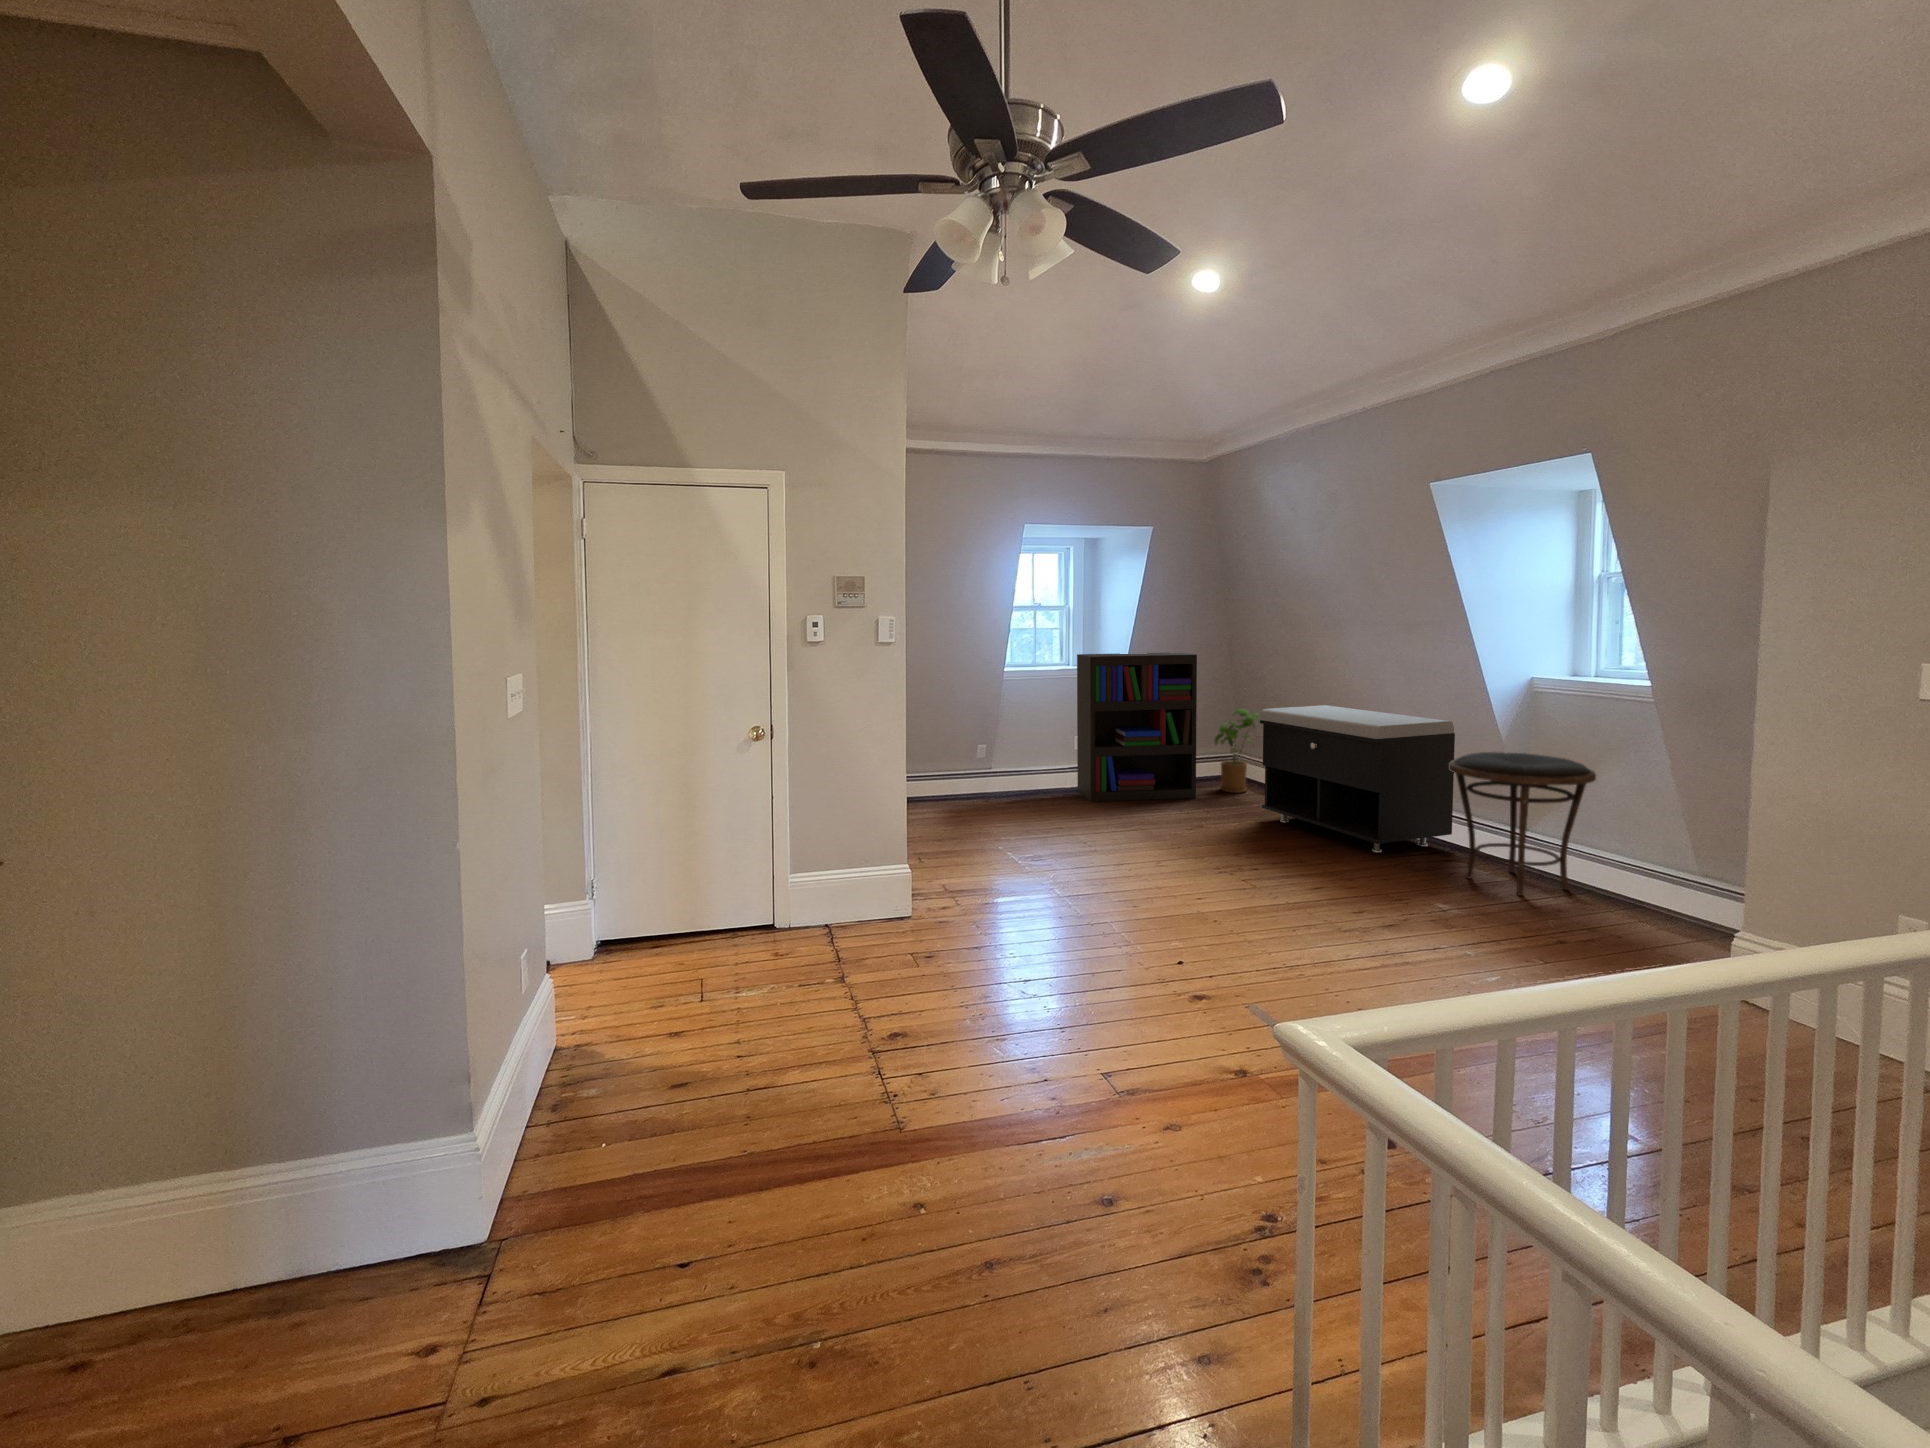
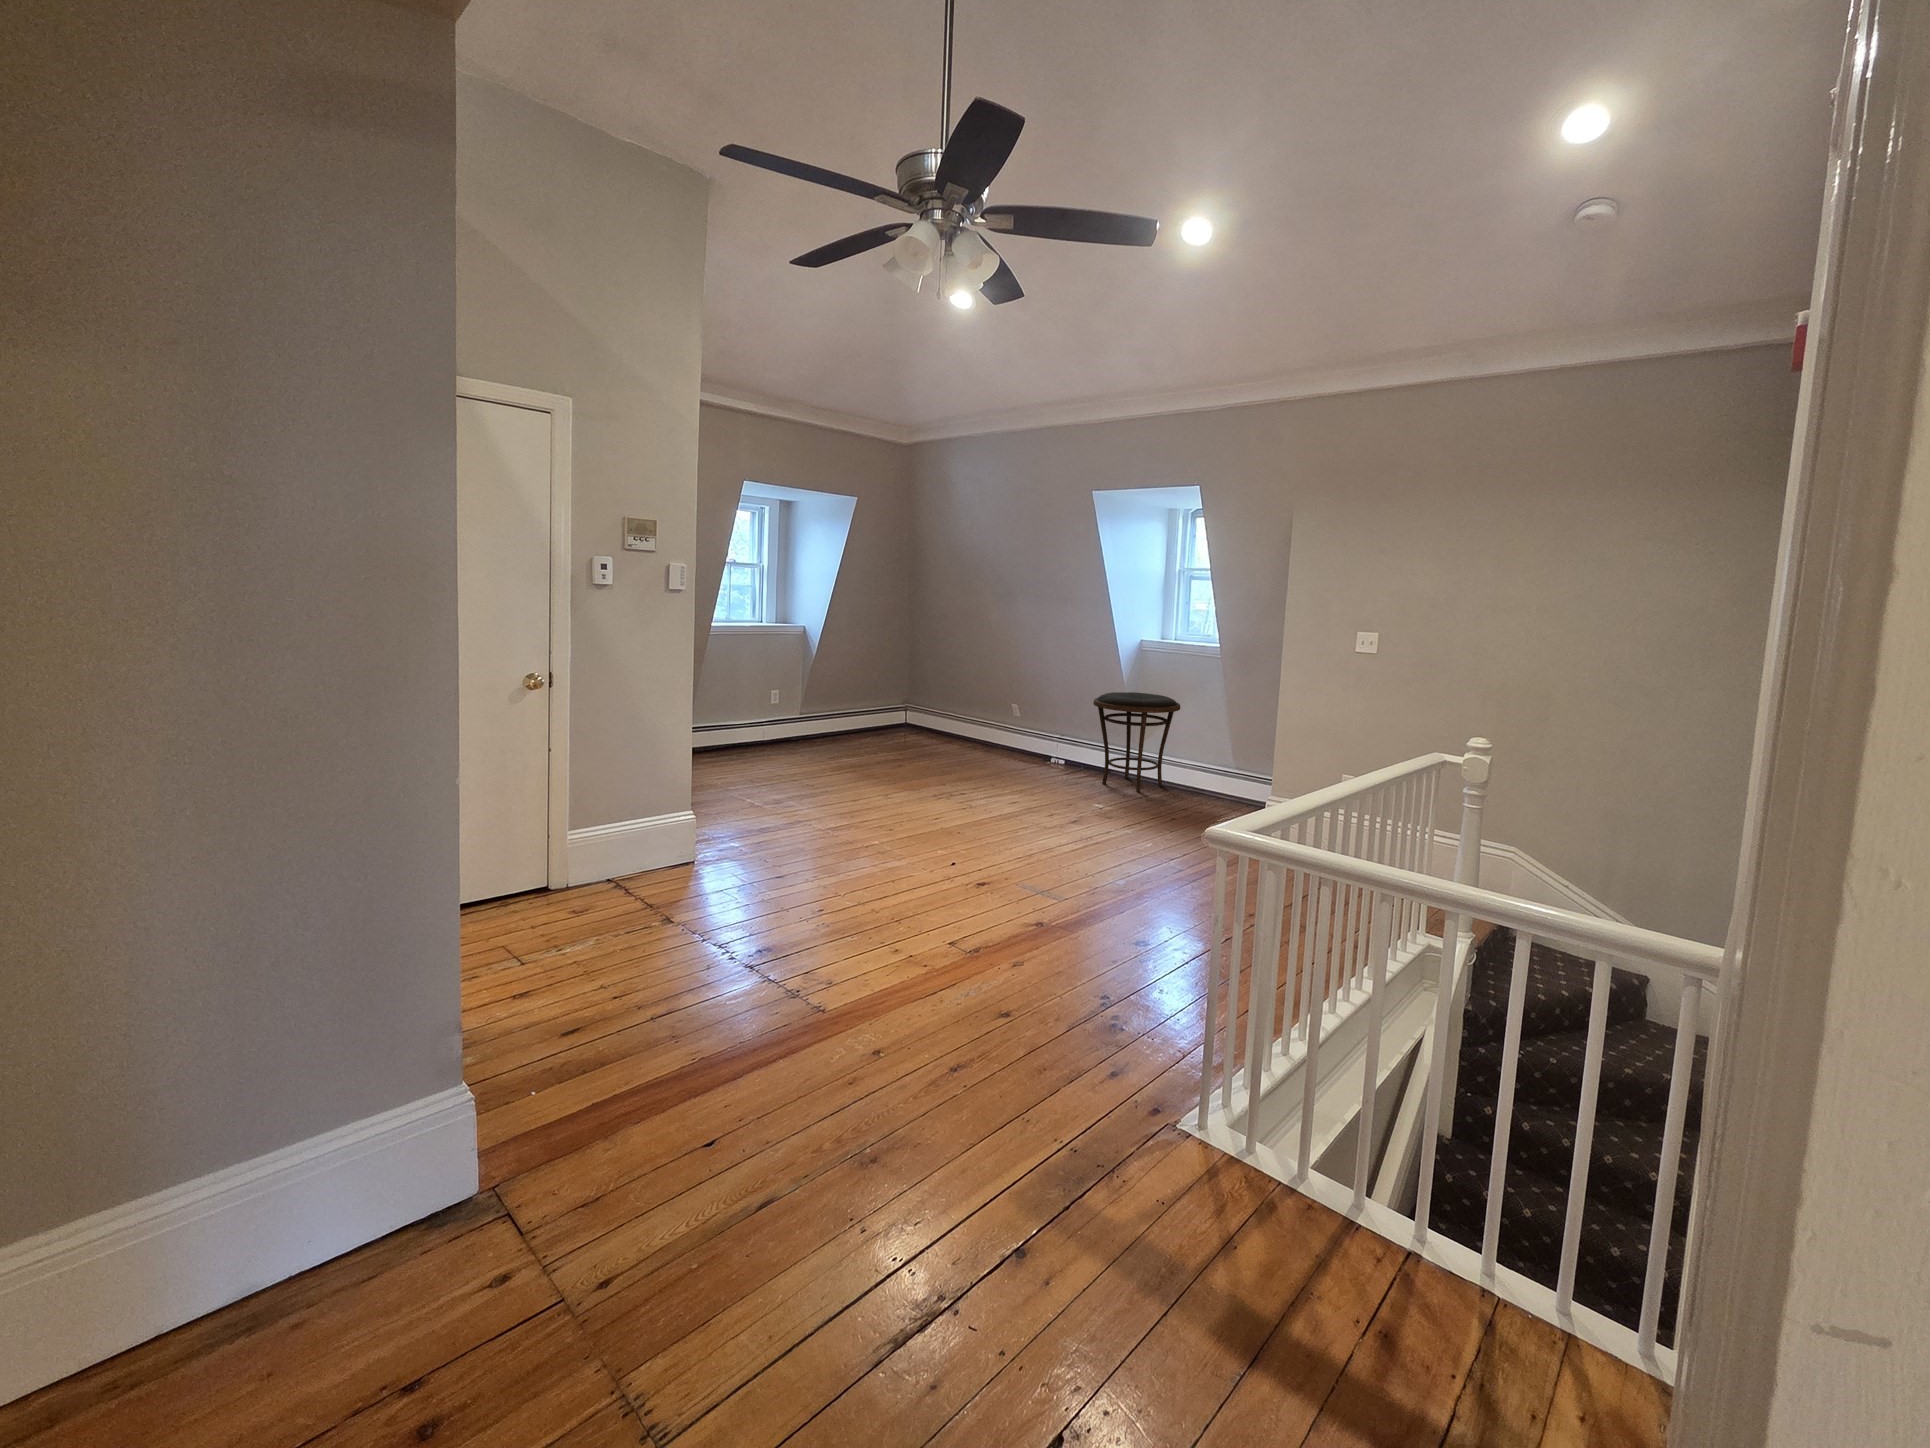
bookshelf: present [1077,653,1197,802] -> none [774,612,887,751]
storage bench: present [1260,705,1455,853] -> none [946,660,1089,773]
house plant: present [1214,709,1260,793] -> none [896,664,939,737]

